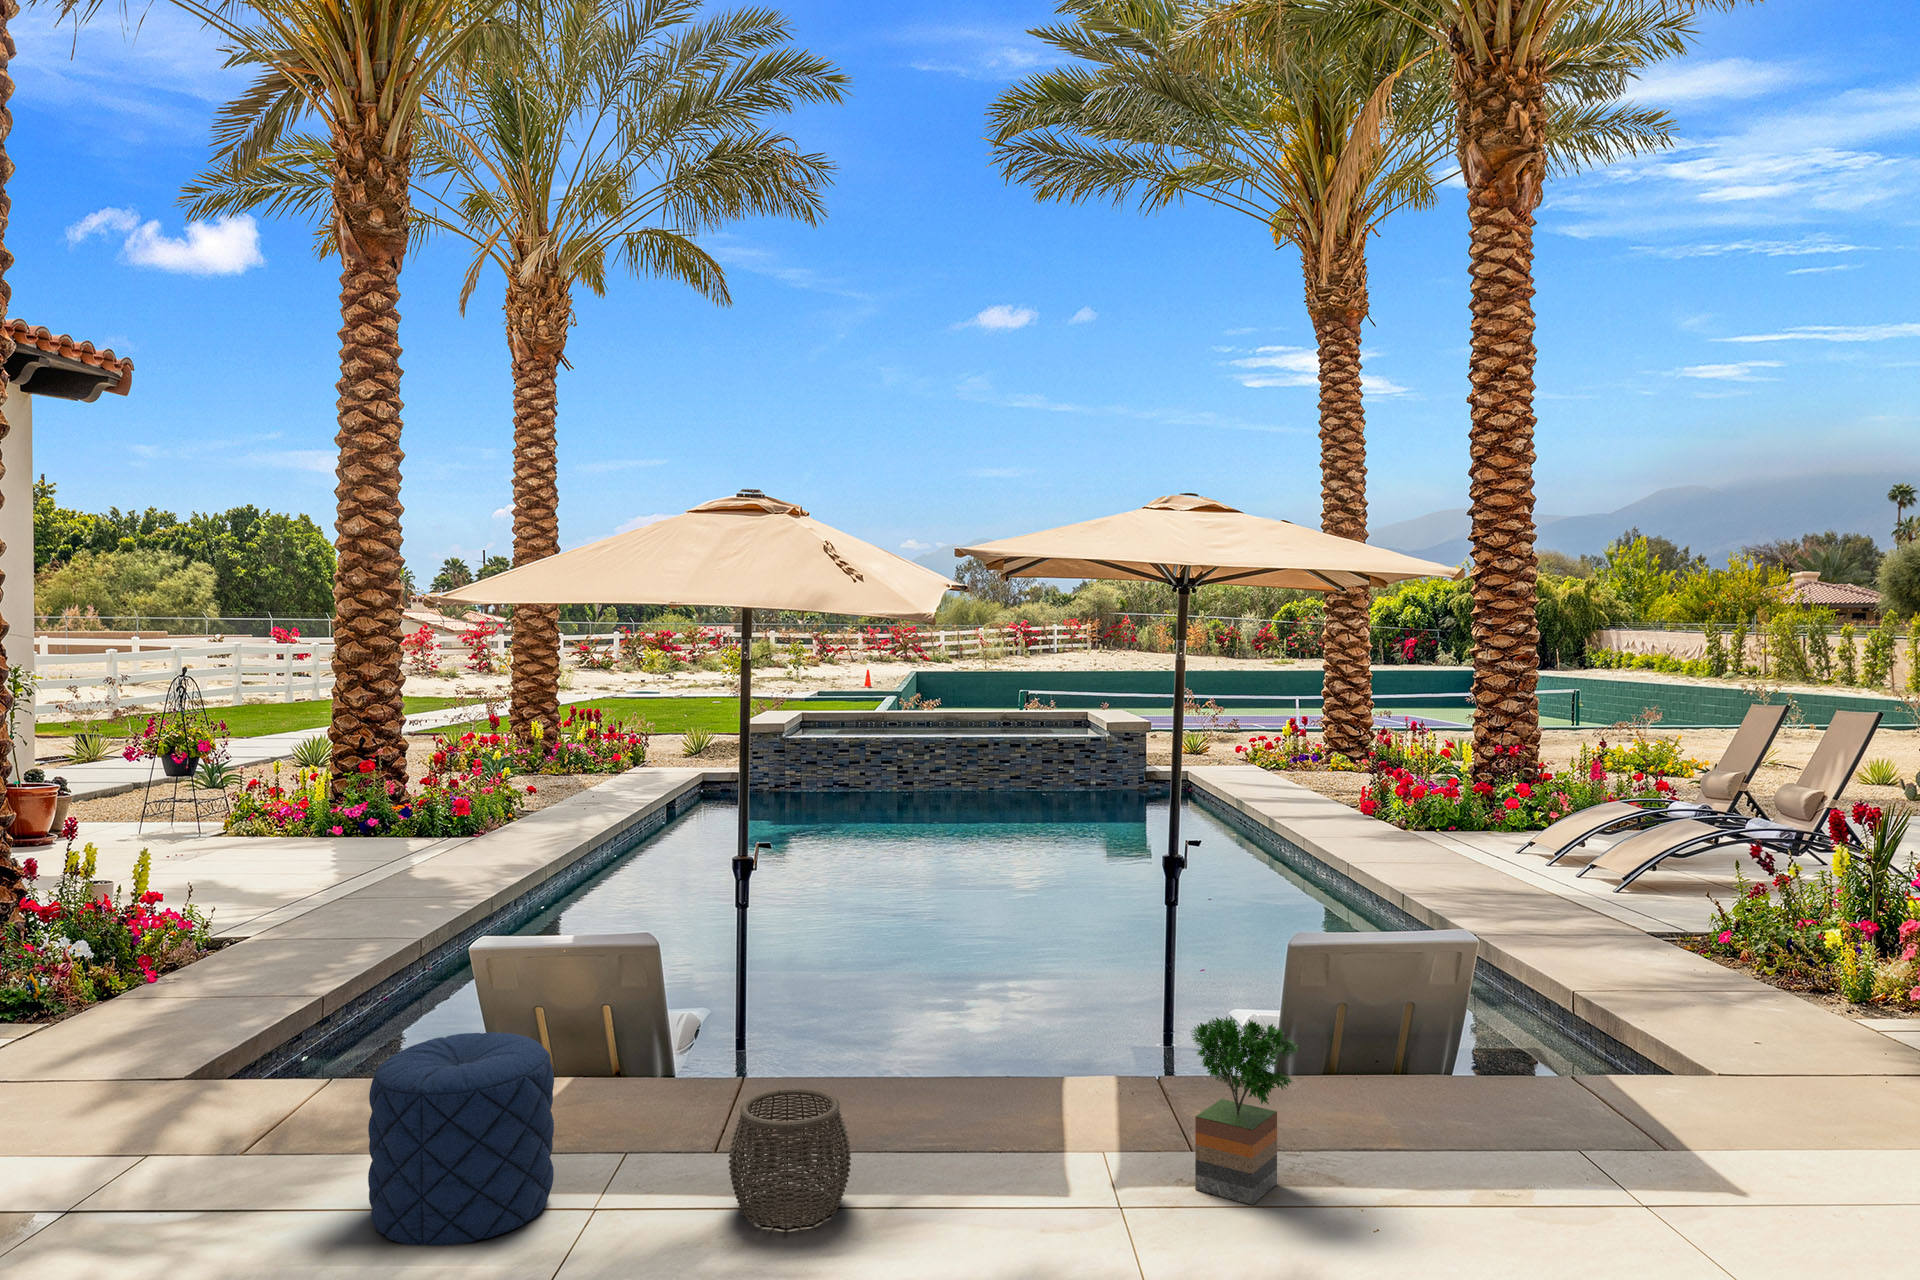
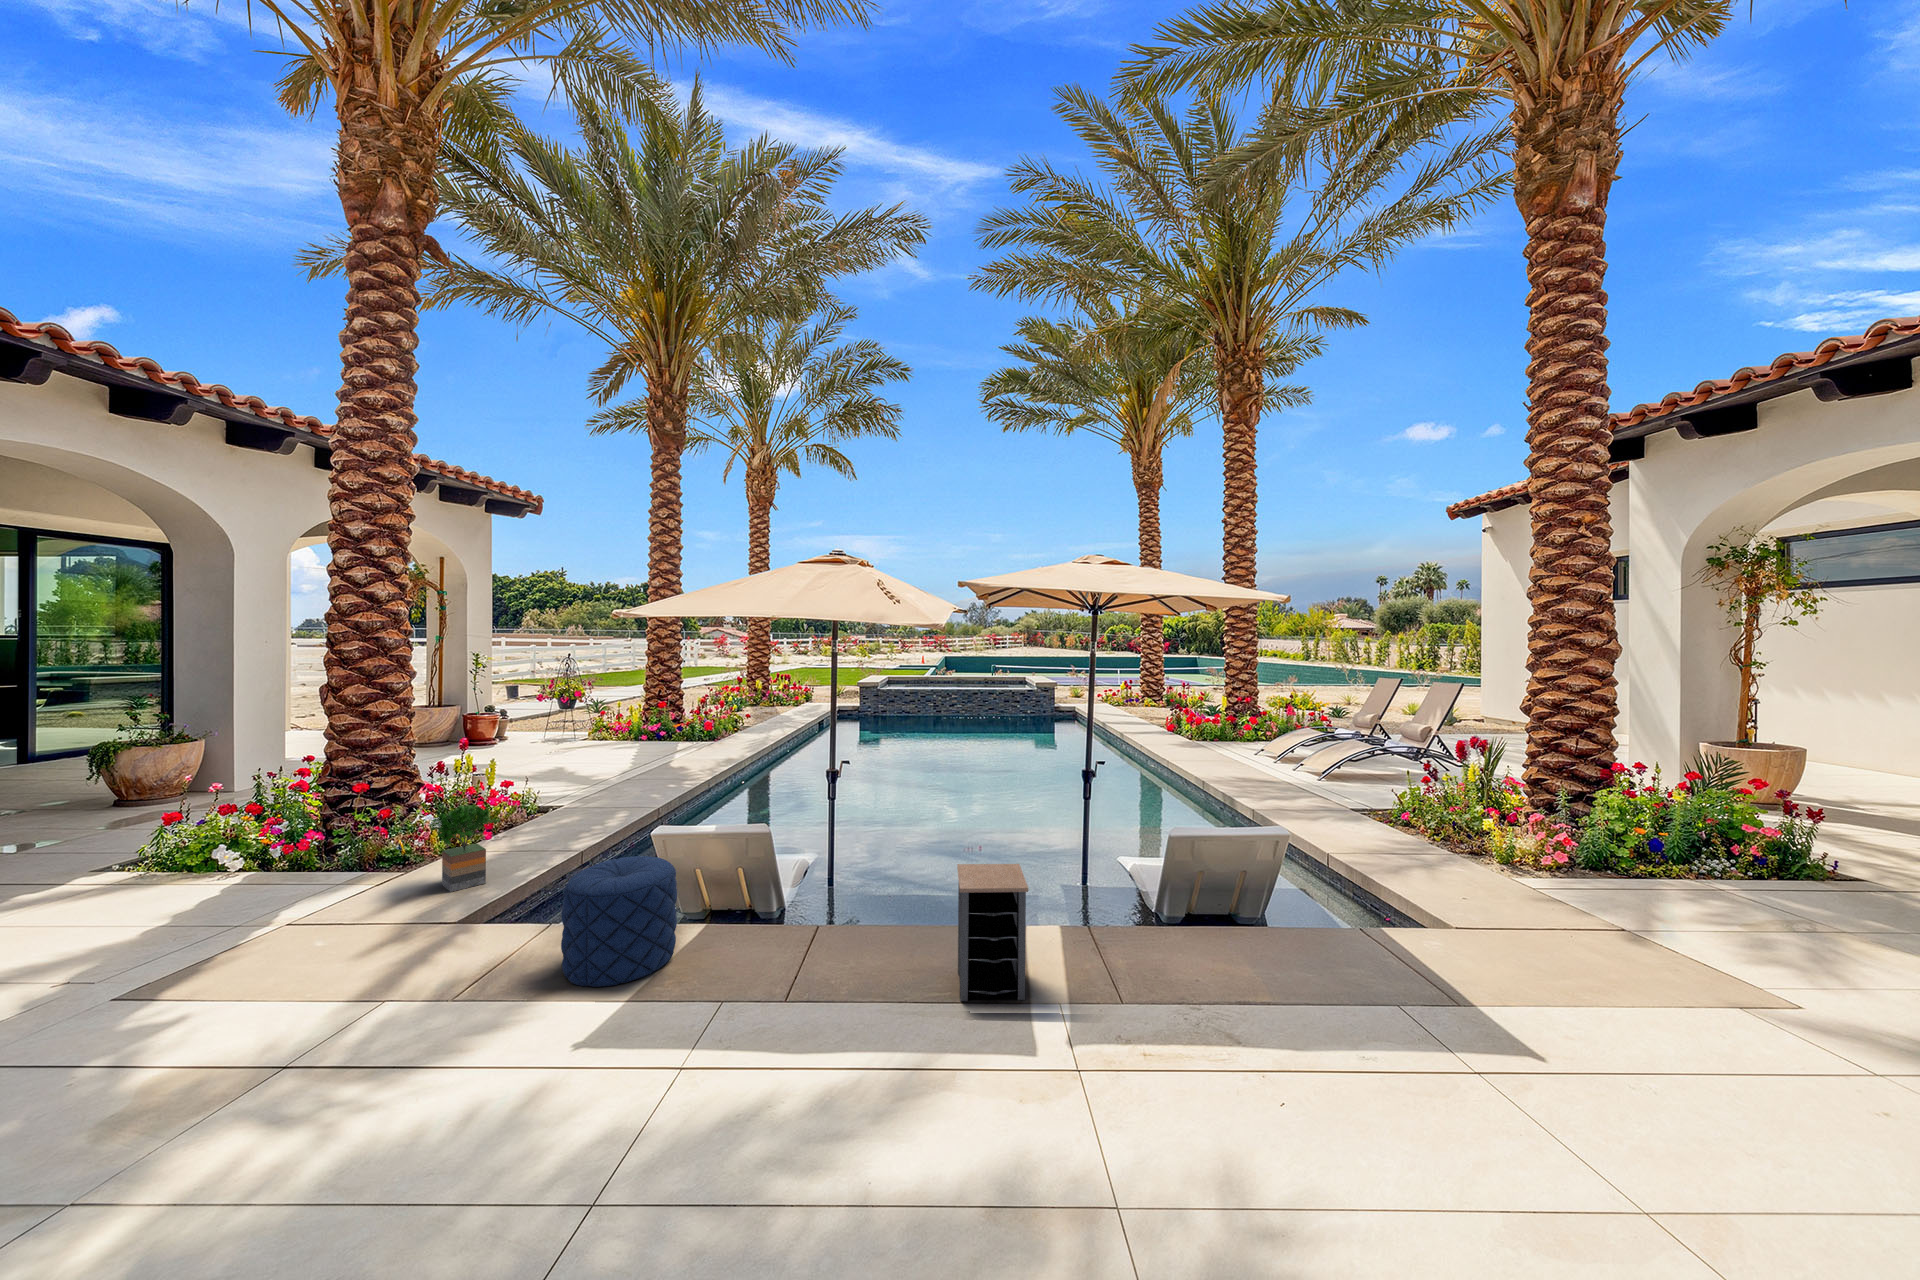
potted tree: present [1191,1017,1298,1205] -> present [430,805,500,892]
side table: none [1036,1031,1163,1253] -> present [957,864,1028,1001]
woven basket: present [728,1089,851,1228] -> none [774,893,848,980]

